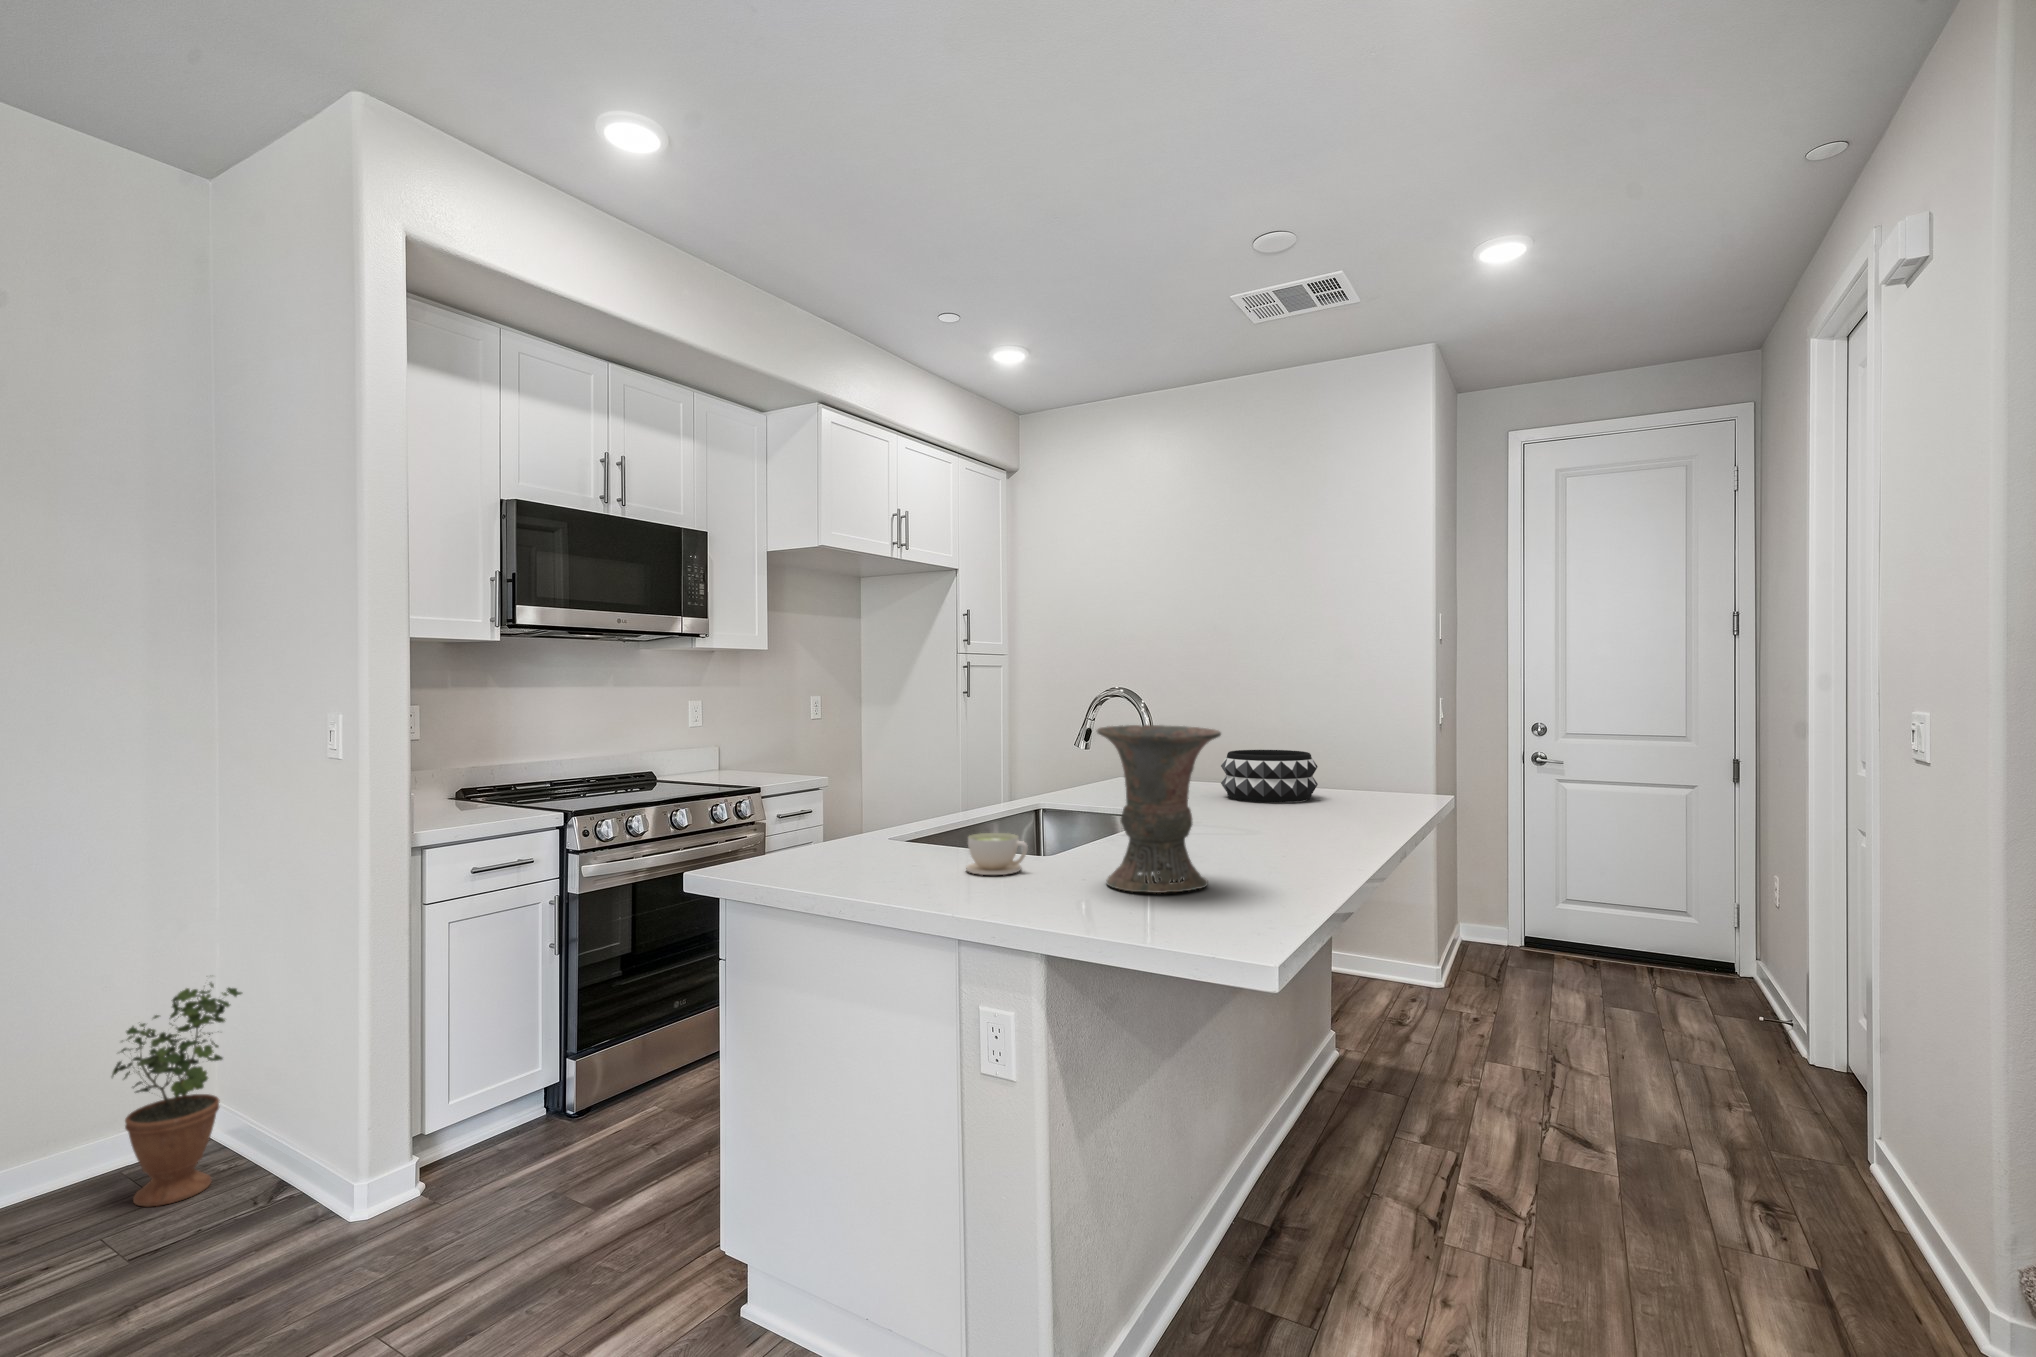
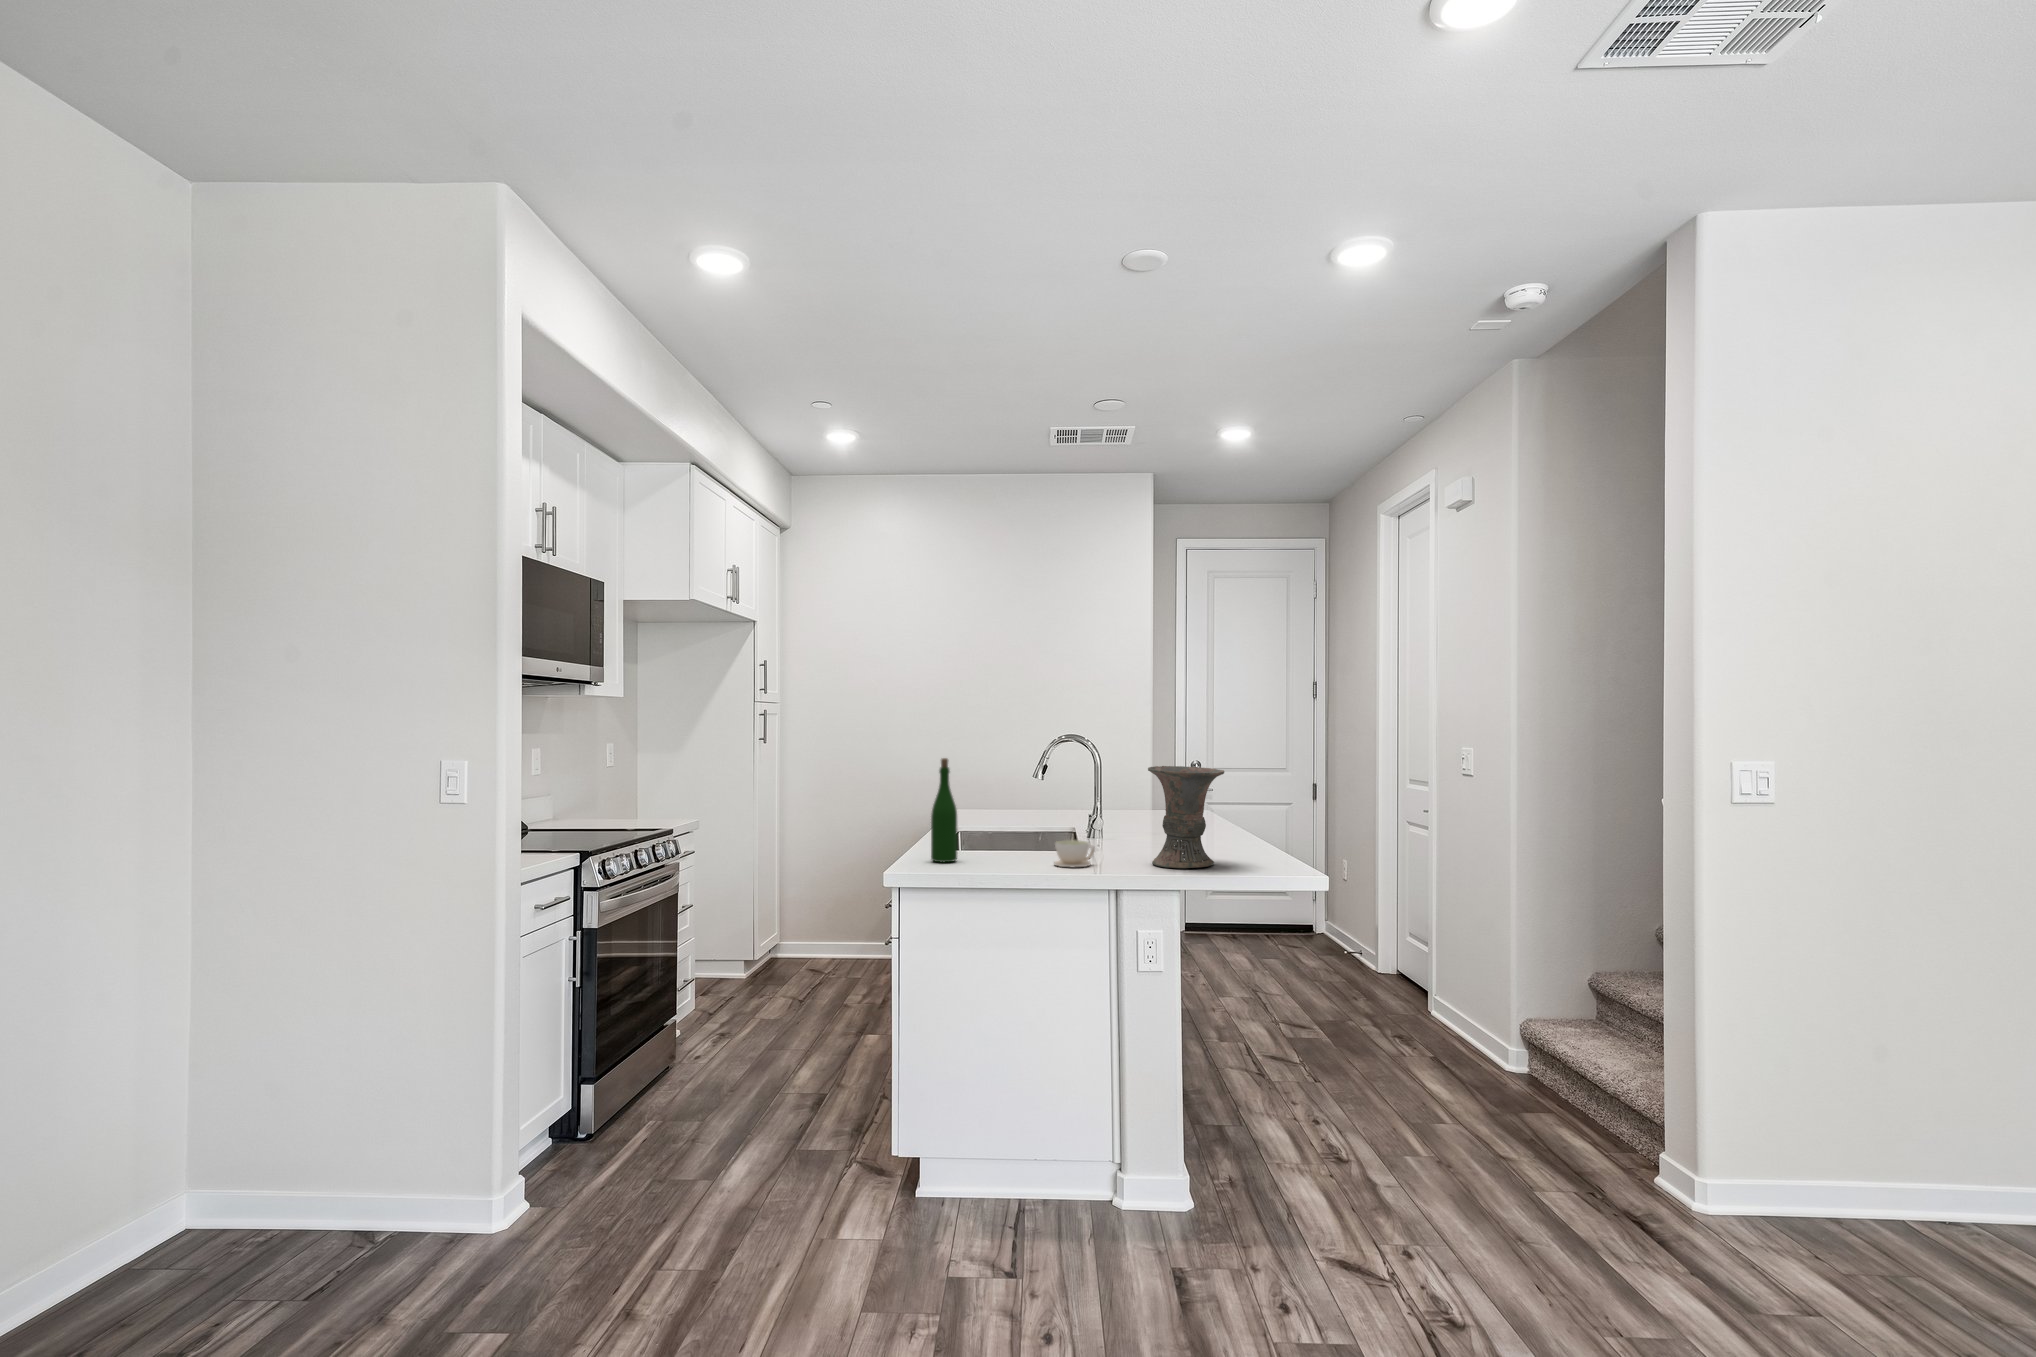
wine bottle: none [837,709,873,852] -> present [931,758,957,862]
decorative bowl: present [1221,750,1318,802] -> none [1069,782,1138,819]
potted plant: present [112,983,242,1206] -> none [180,1035,299,1272]

